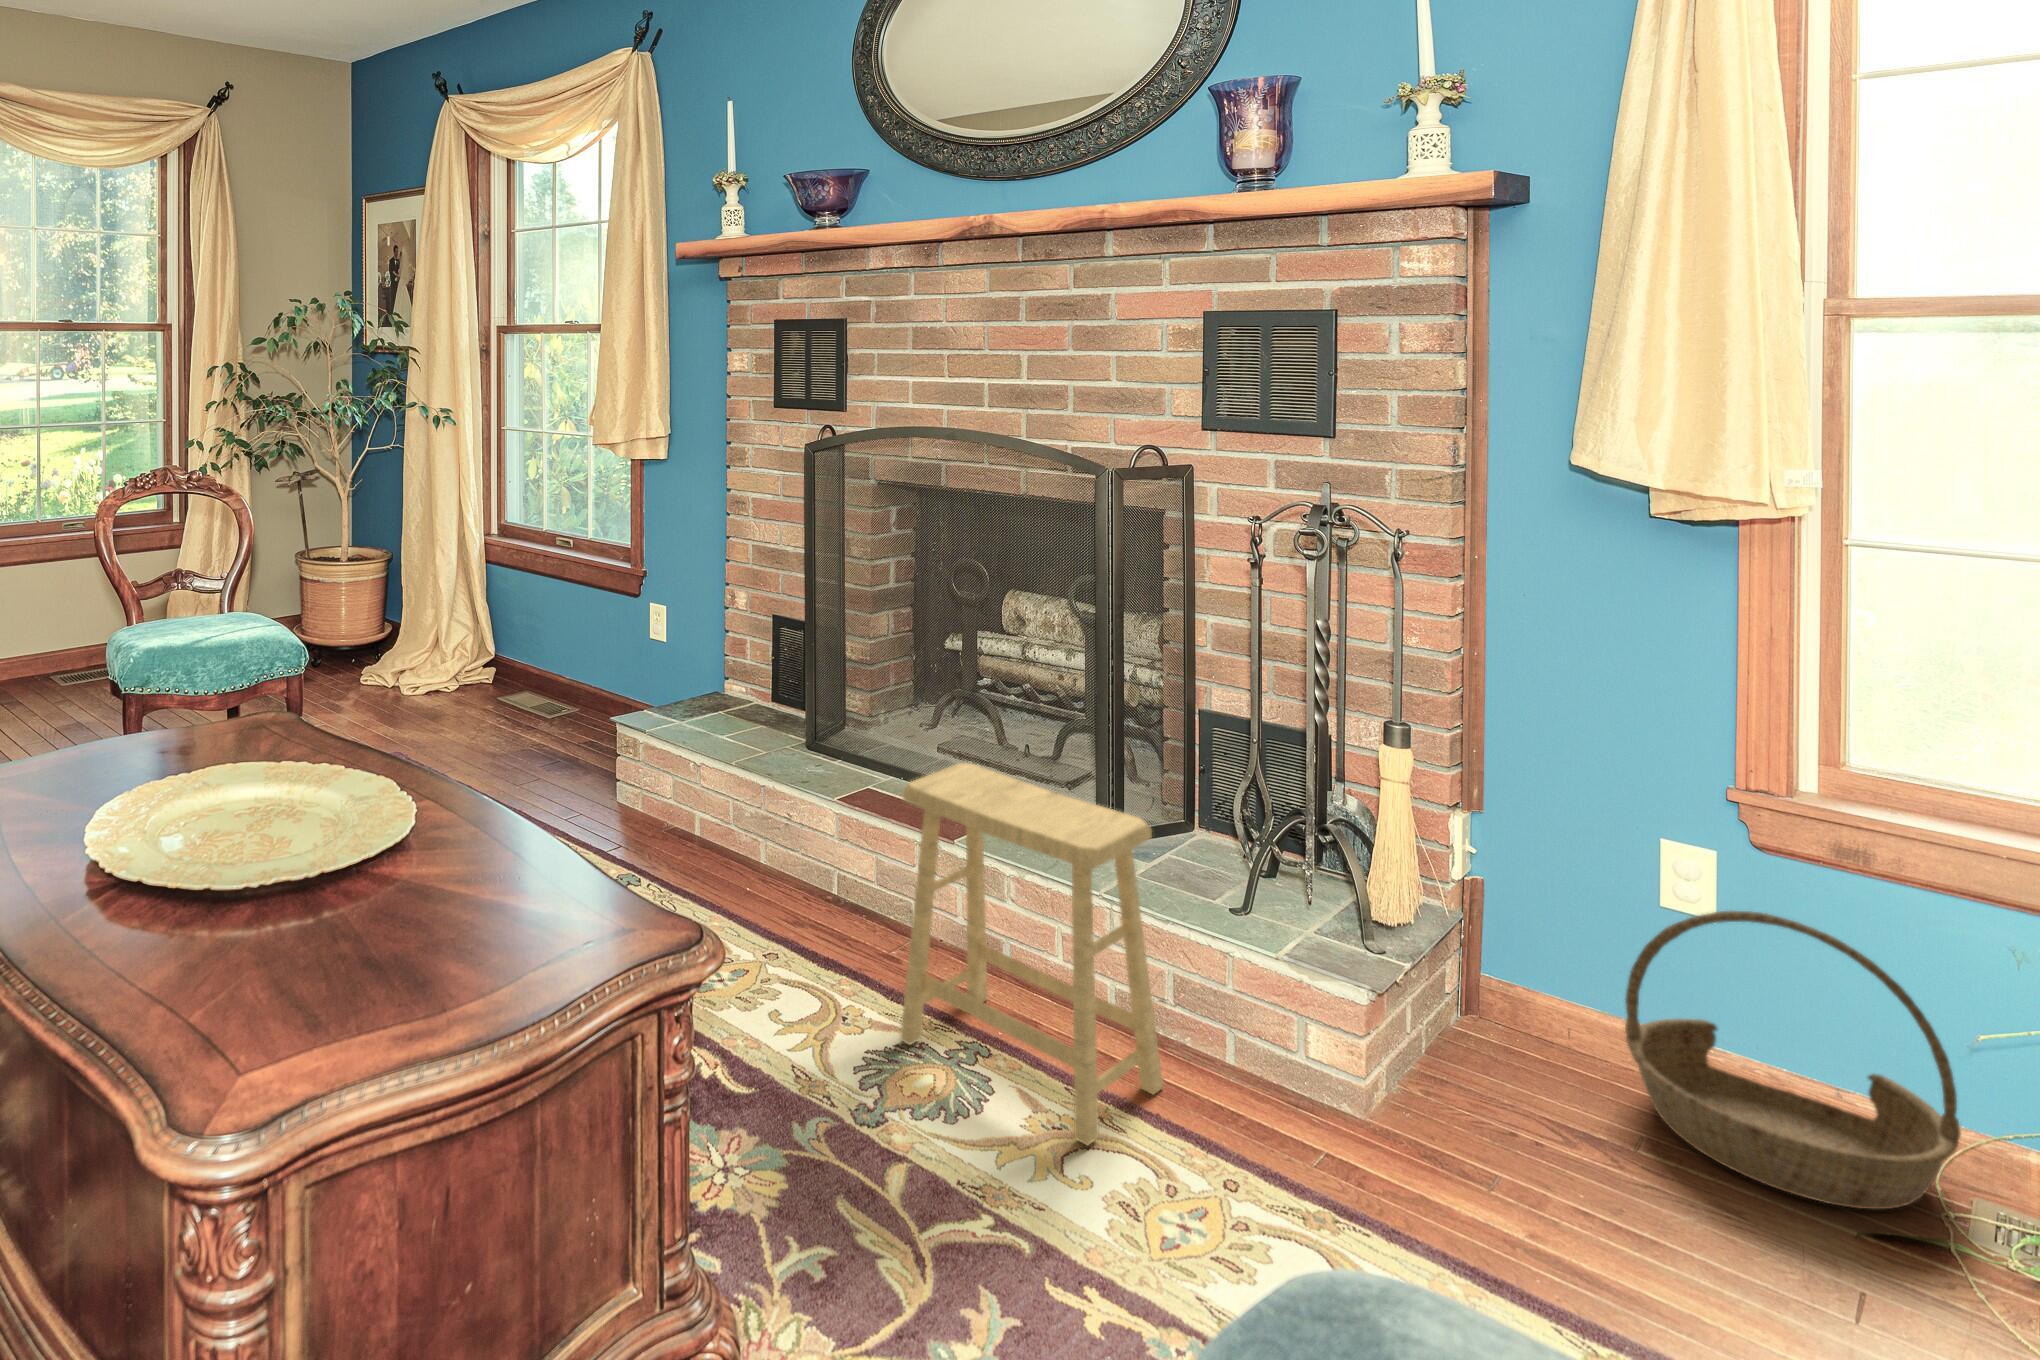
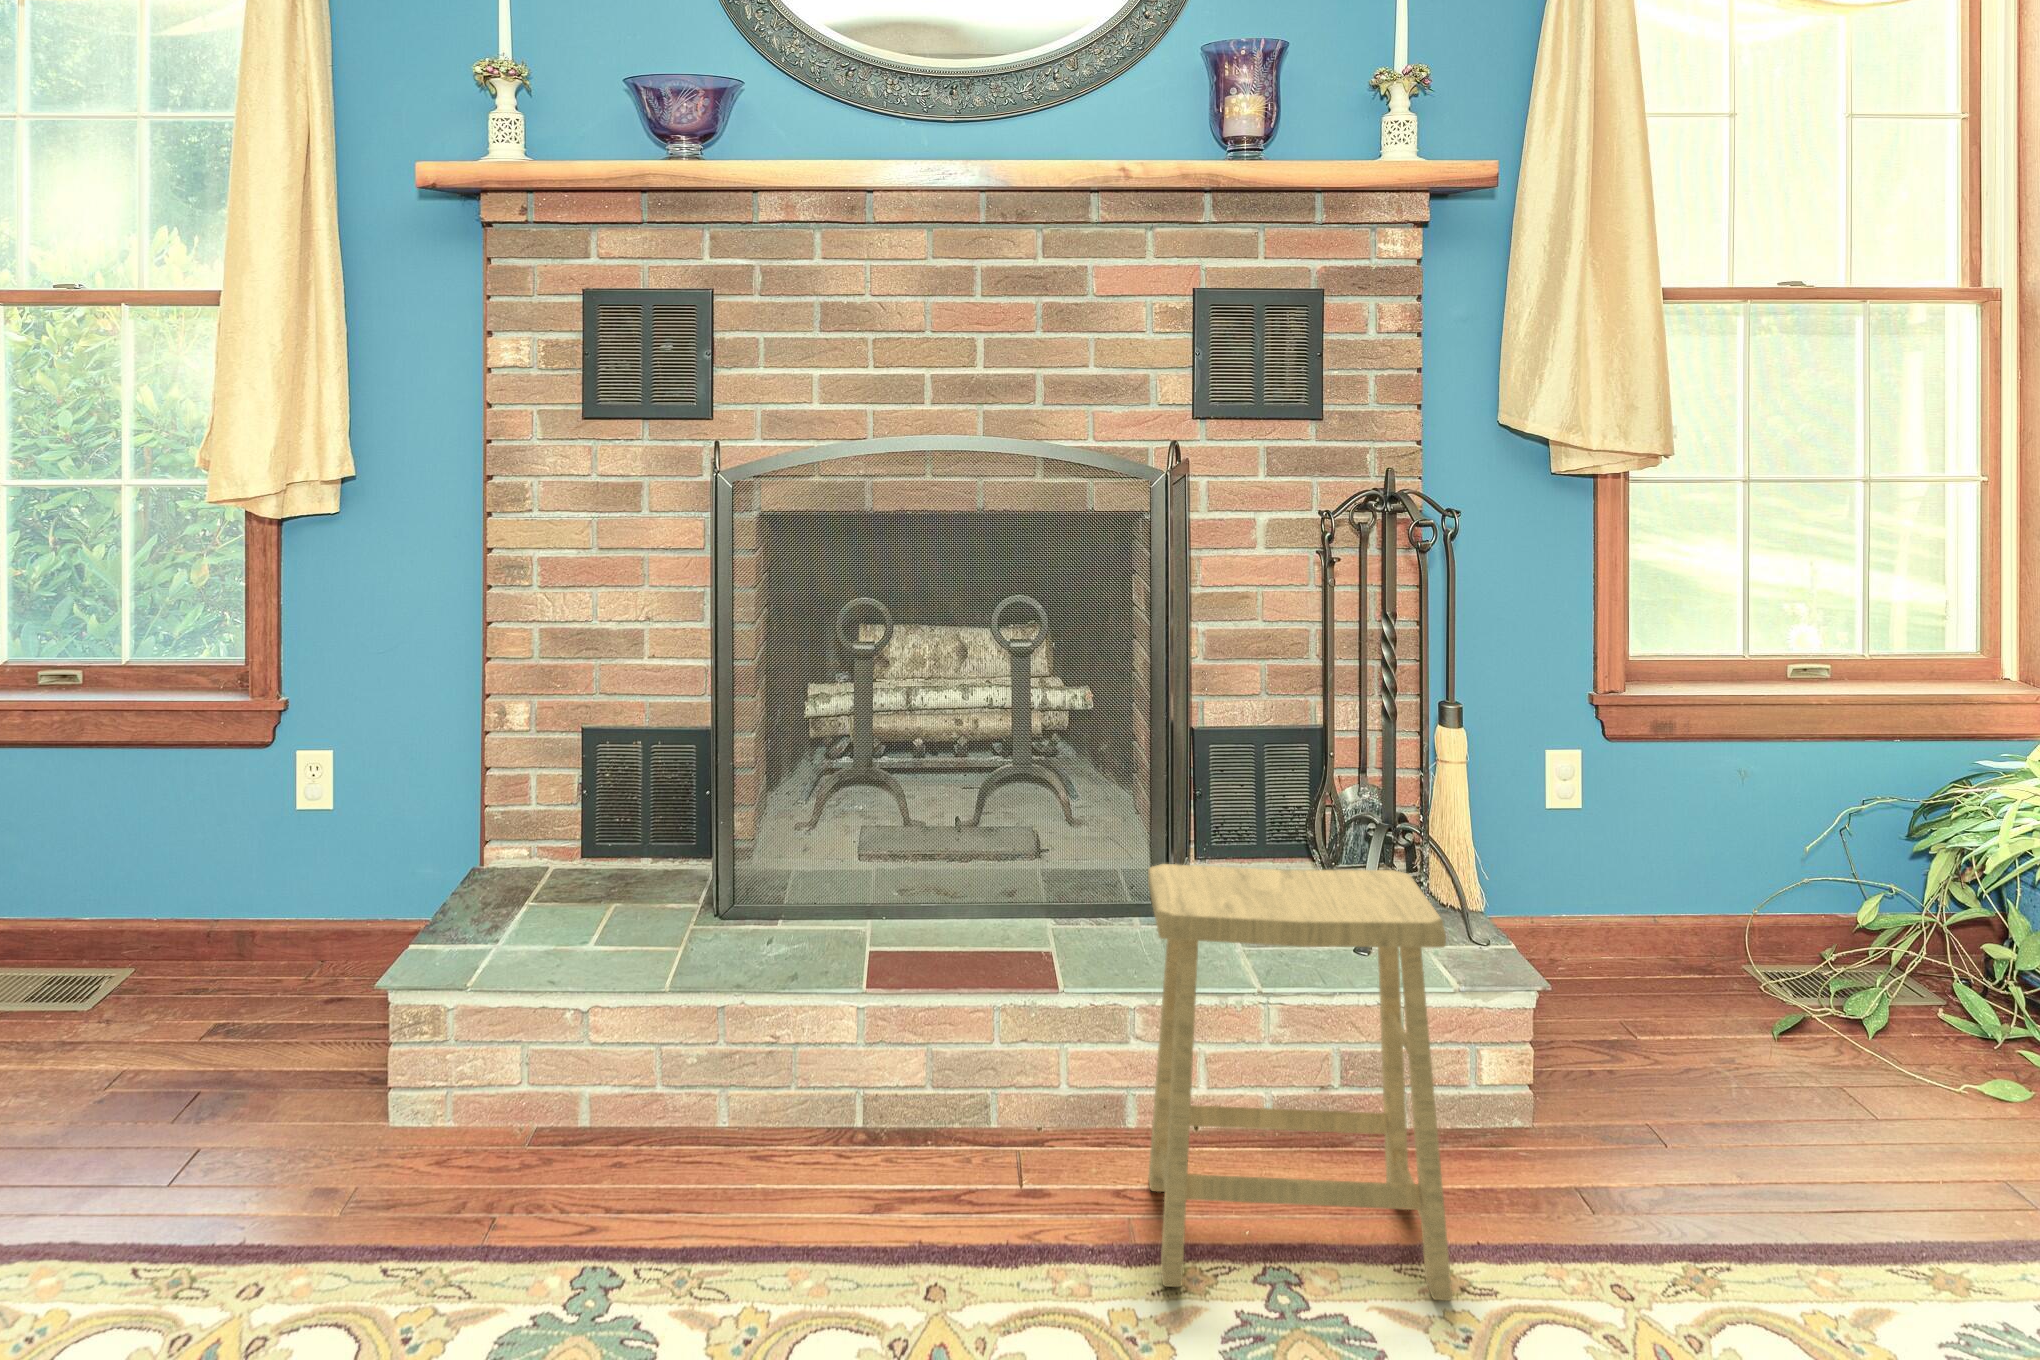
basket: present [1625,911,1961,1209] -> none [1585,810,1805,1044]

